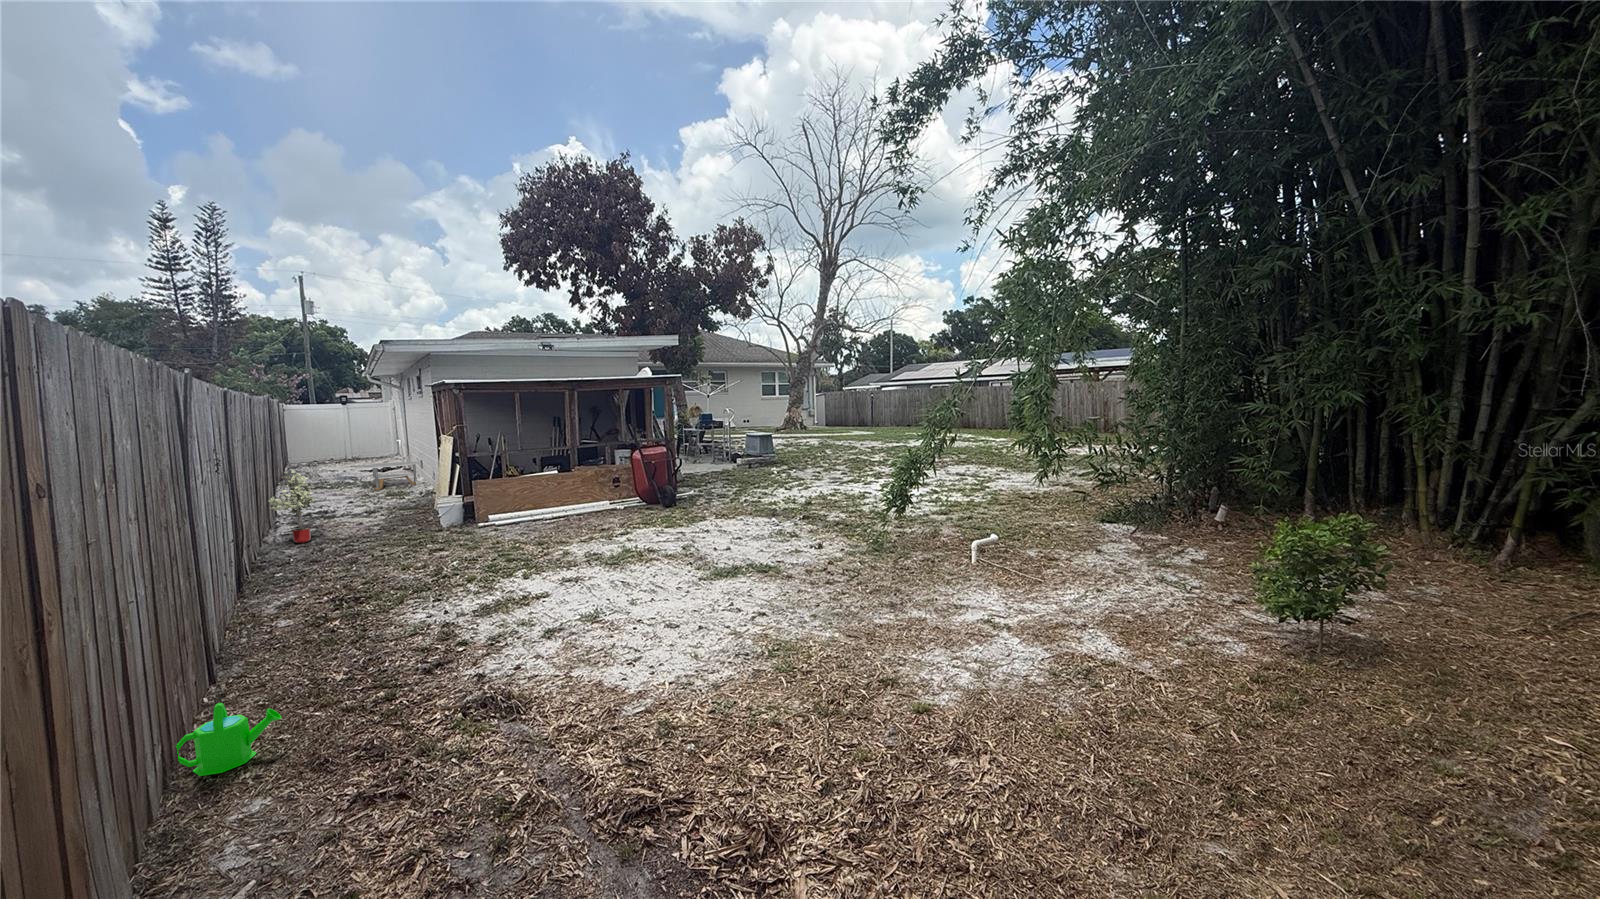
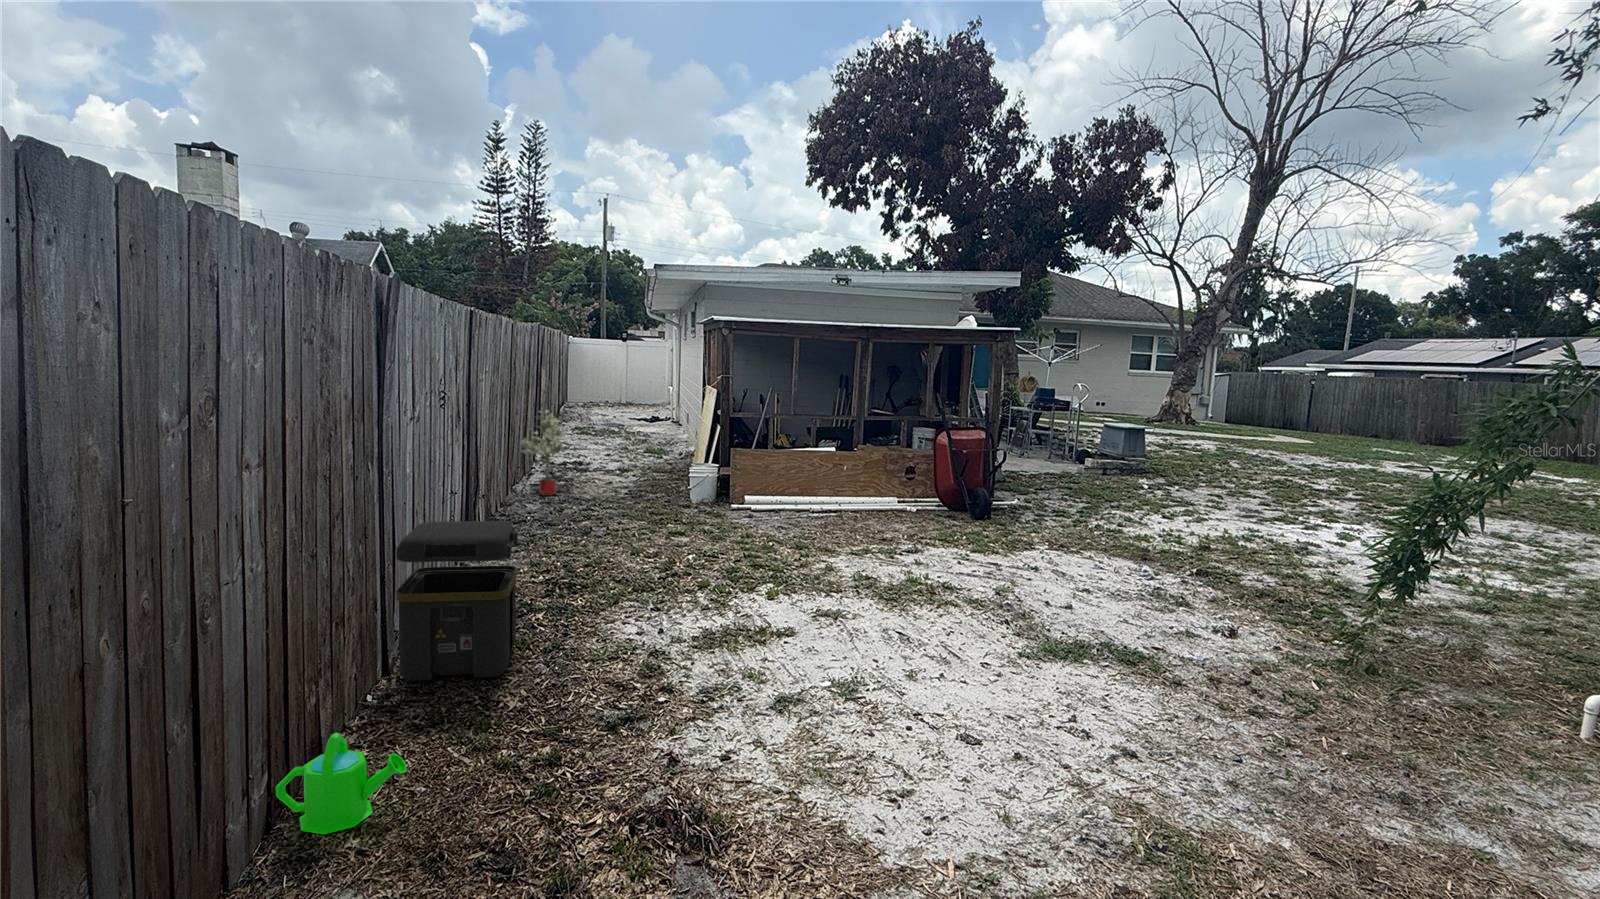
round table: present [355,462,419,490] -> none [622,411,687,441]
toolbox: none [216,551,328,682] -> present [396,521,518,681]

